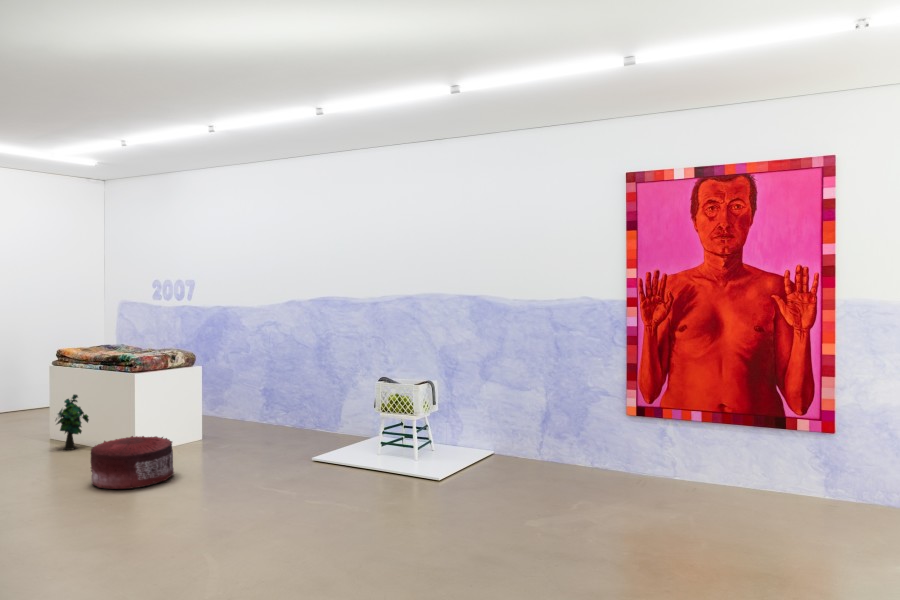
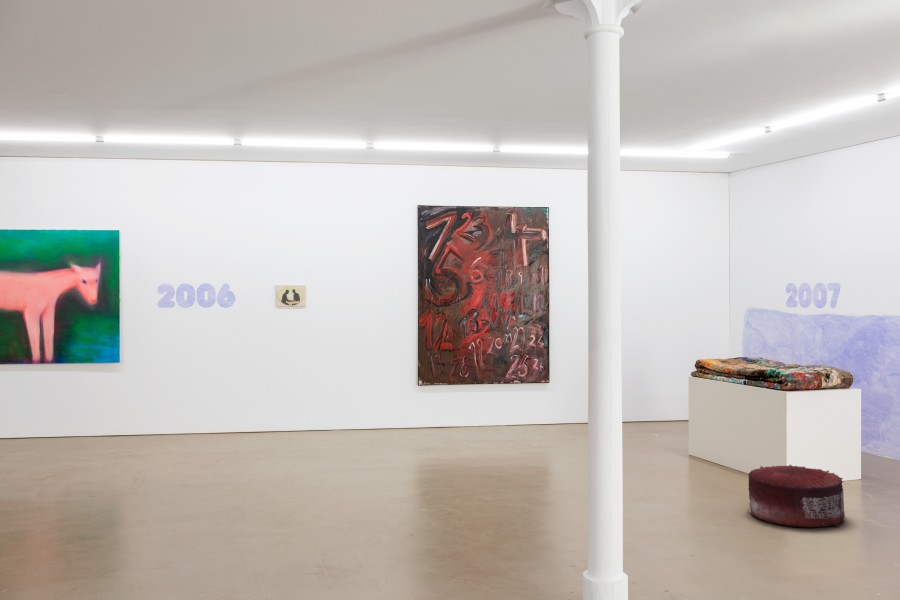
decorative plant: present [56,395,89,450] -> none [698,410,733,470]

